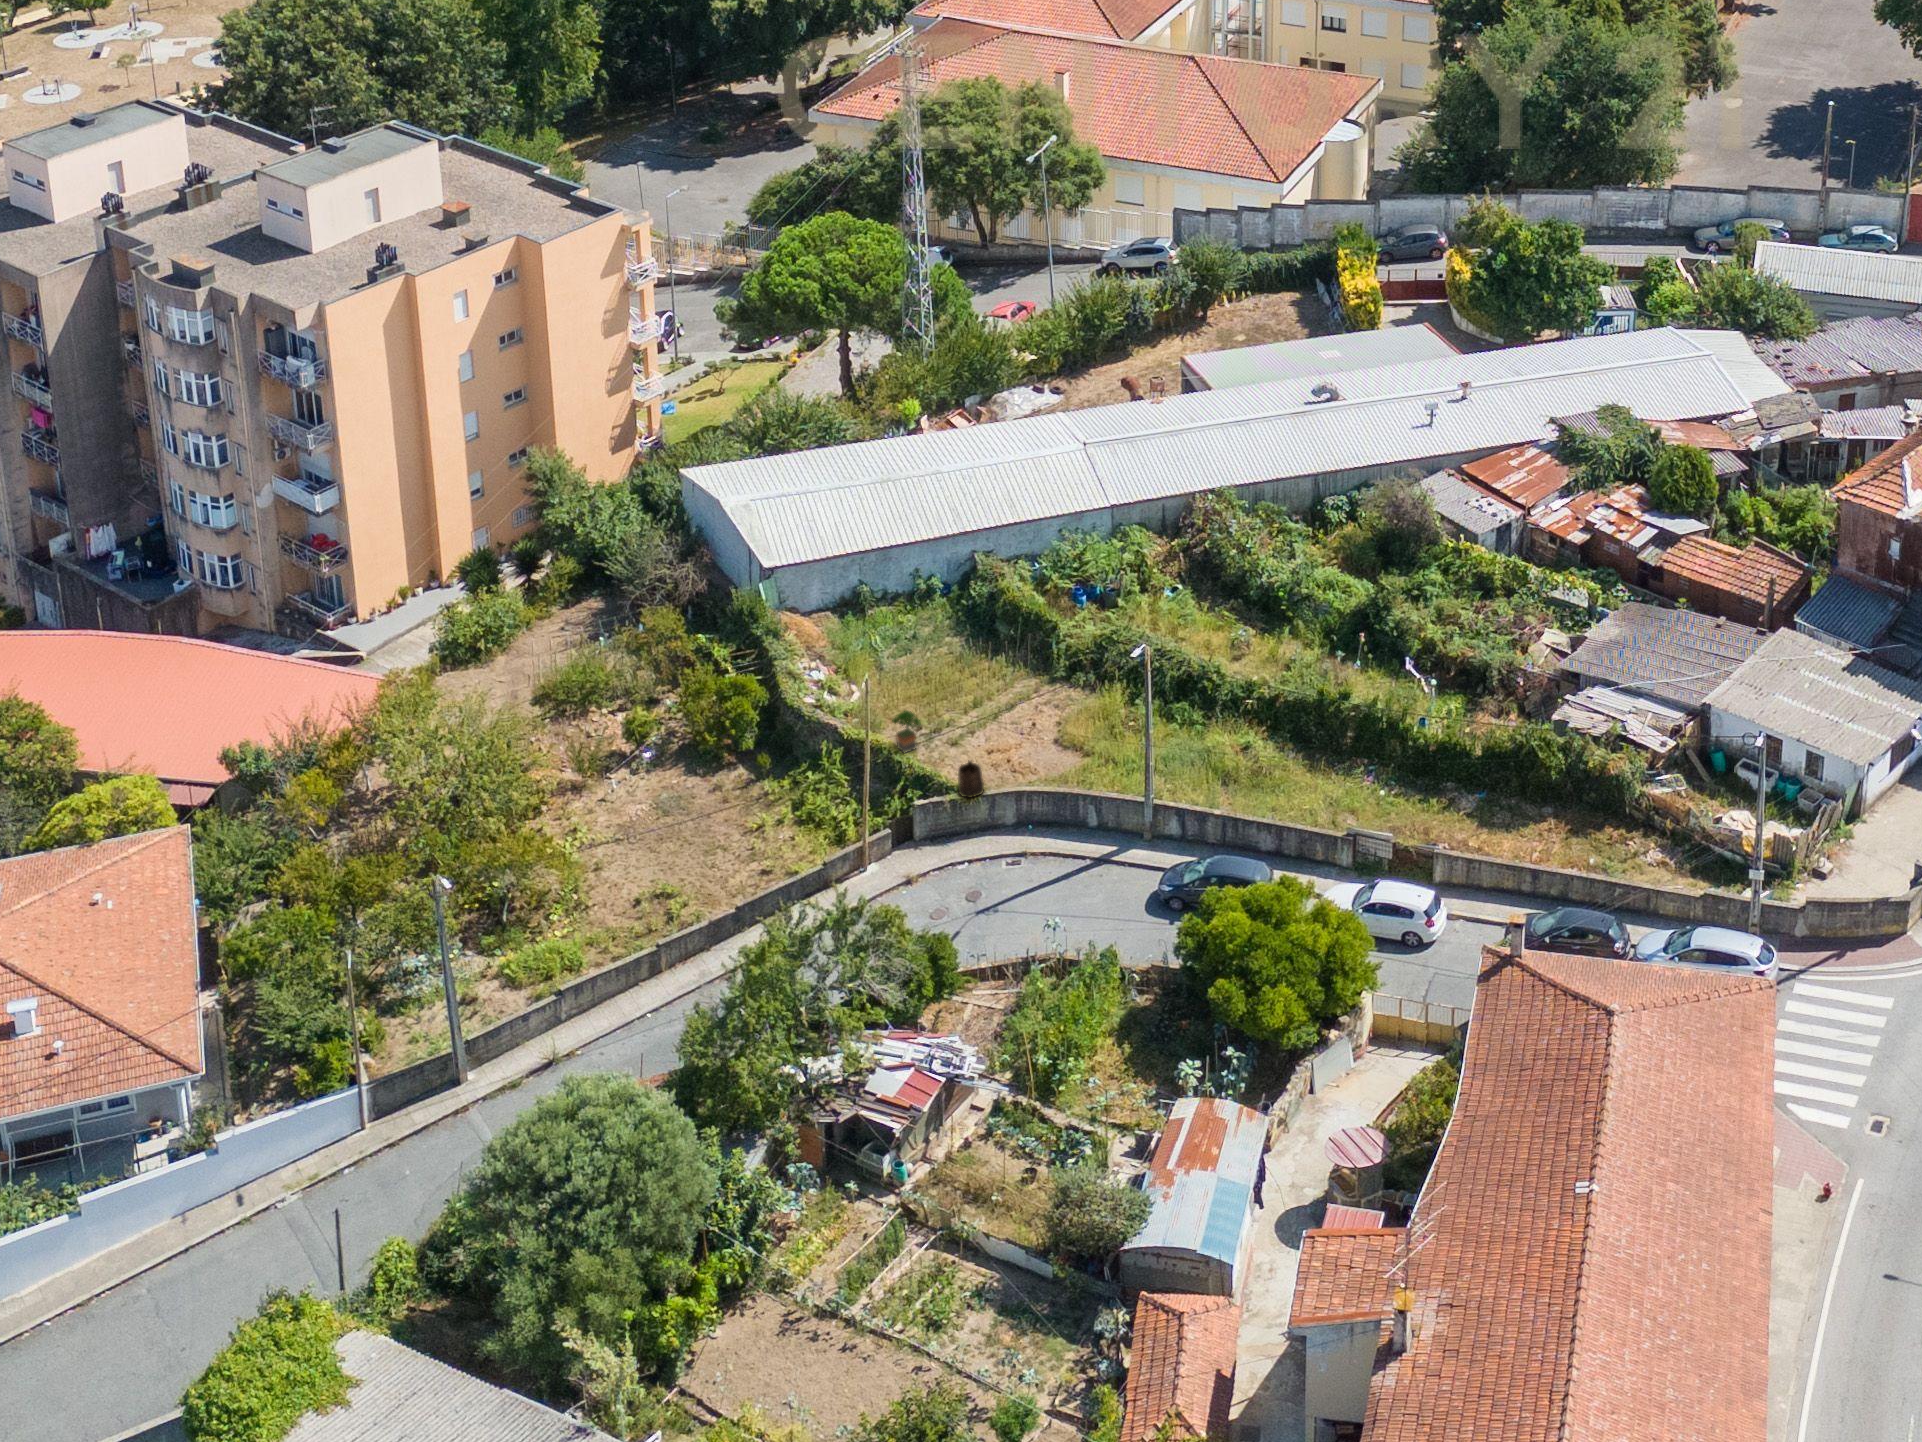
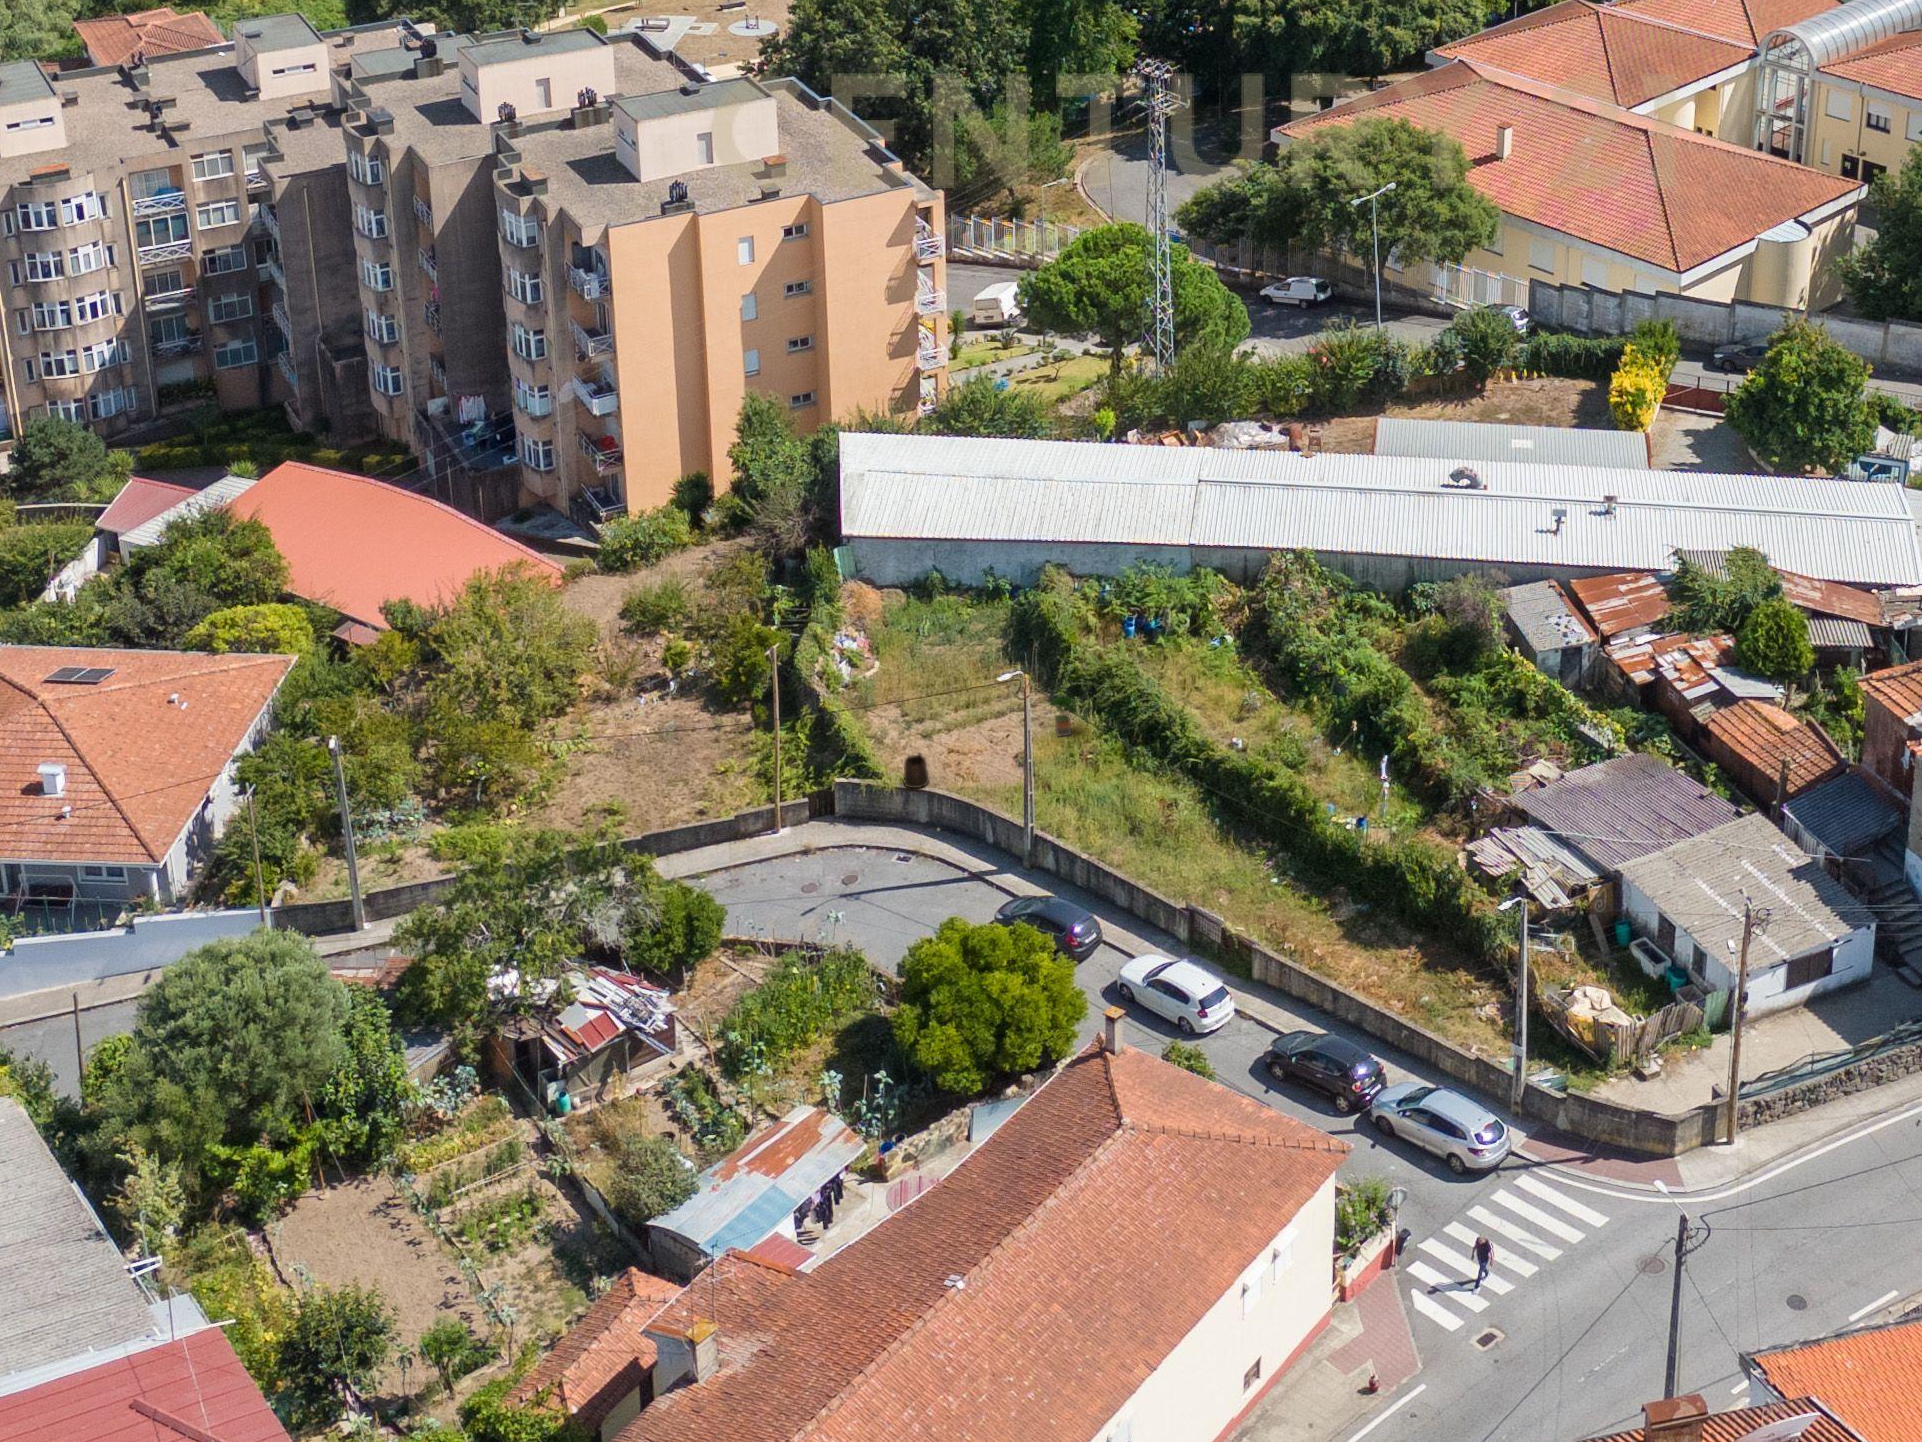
potted tree: present [892,710,921,753] -> present [1051,696,1075,736]

